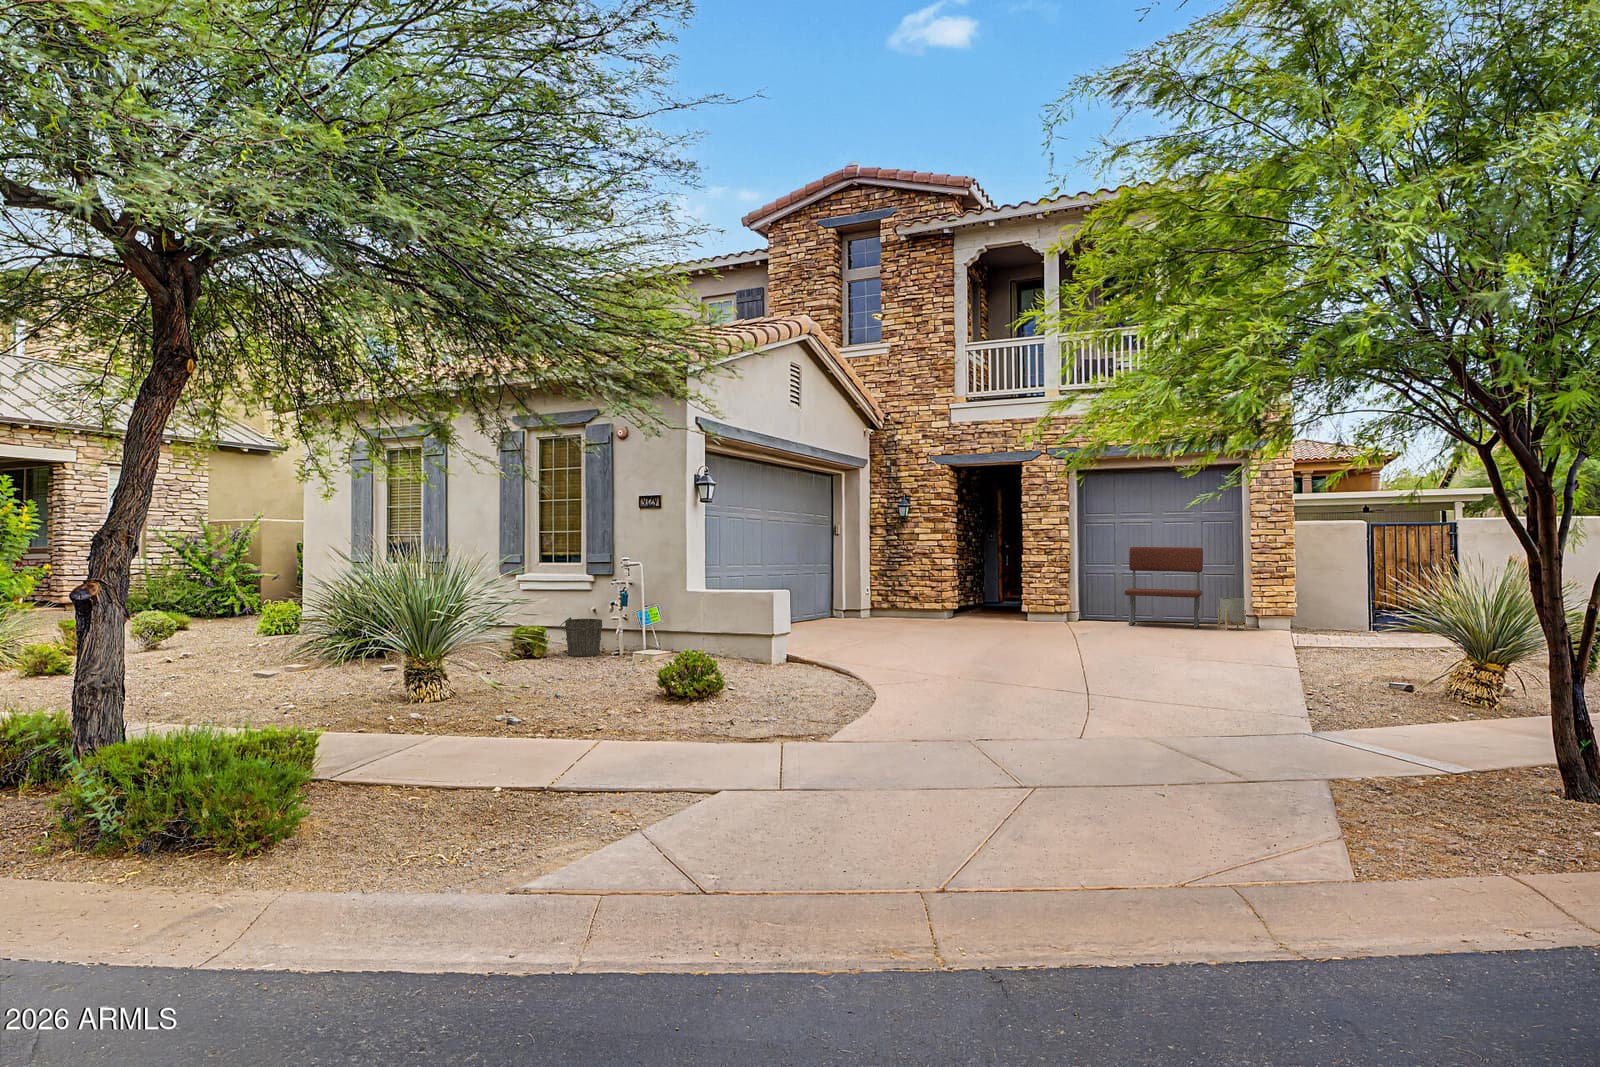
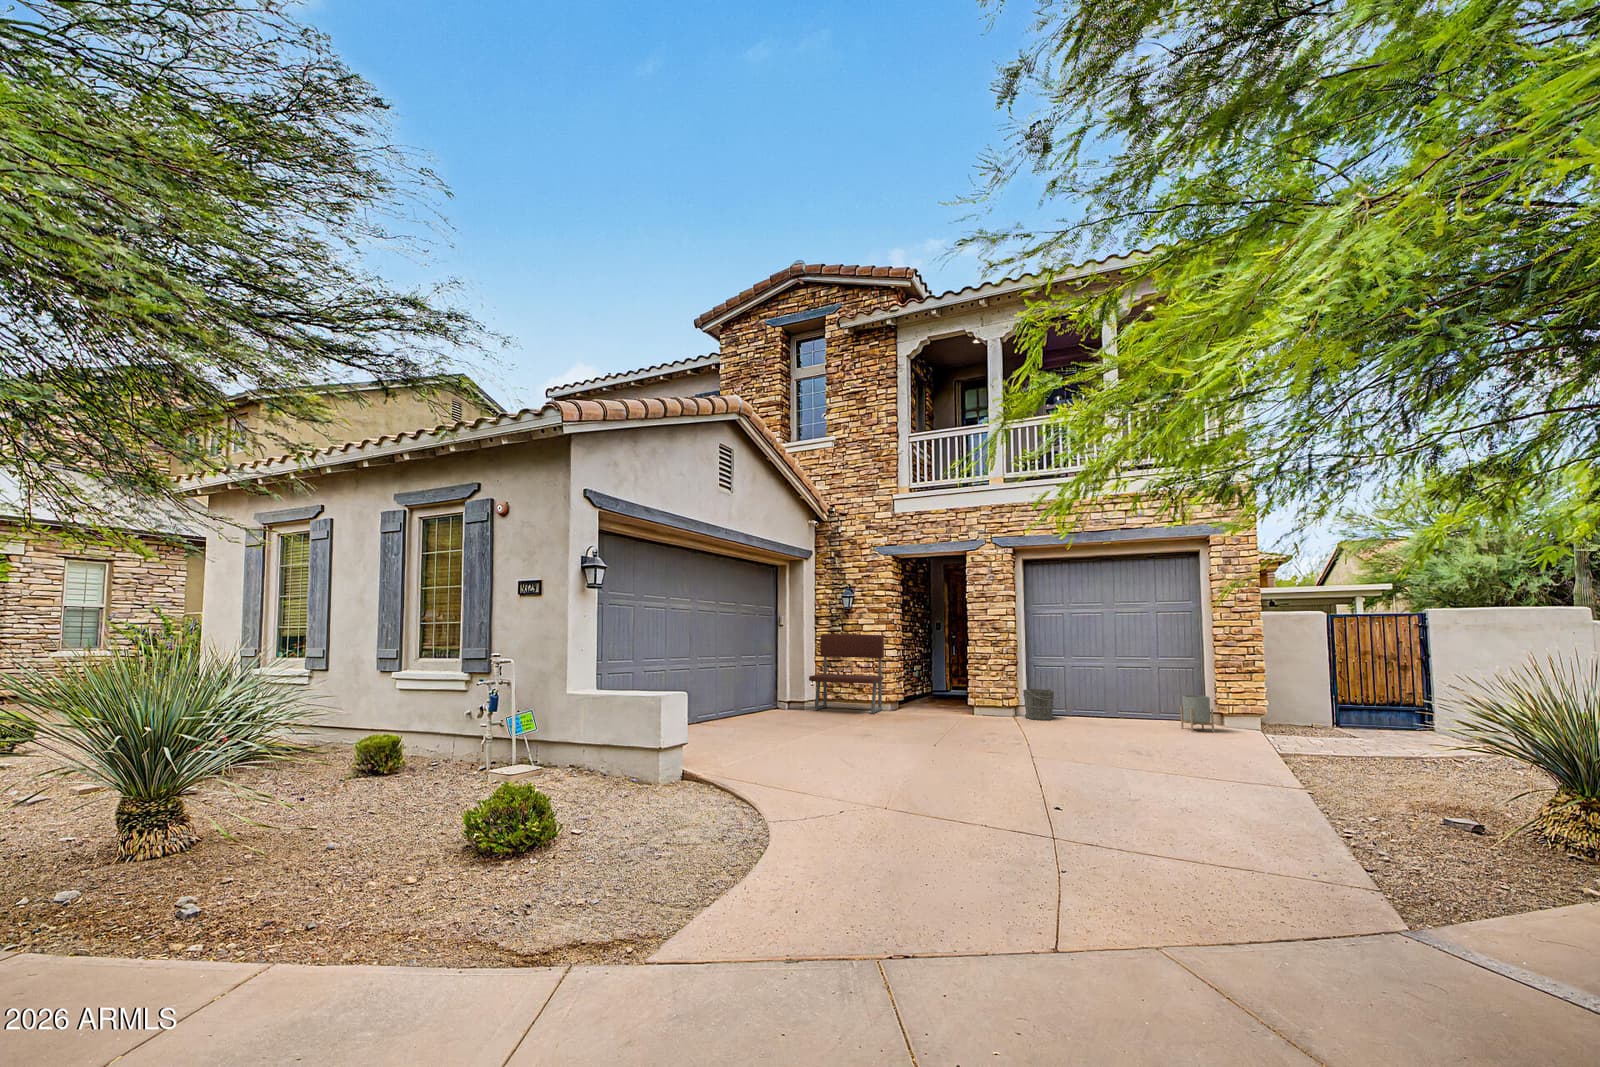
bench: present [1125,547,1203,628] -> present [809,634,884,714]
bucket: present [560,617,603,656] -> present [1023,689,1058,720]

